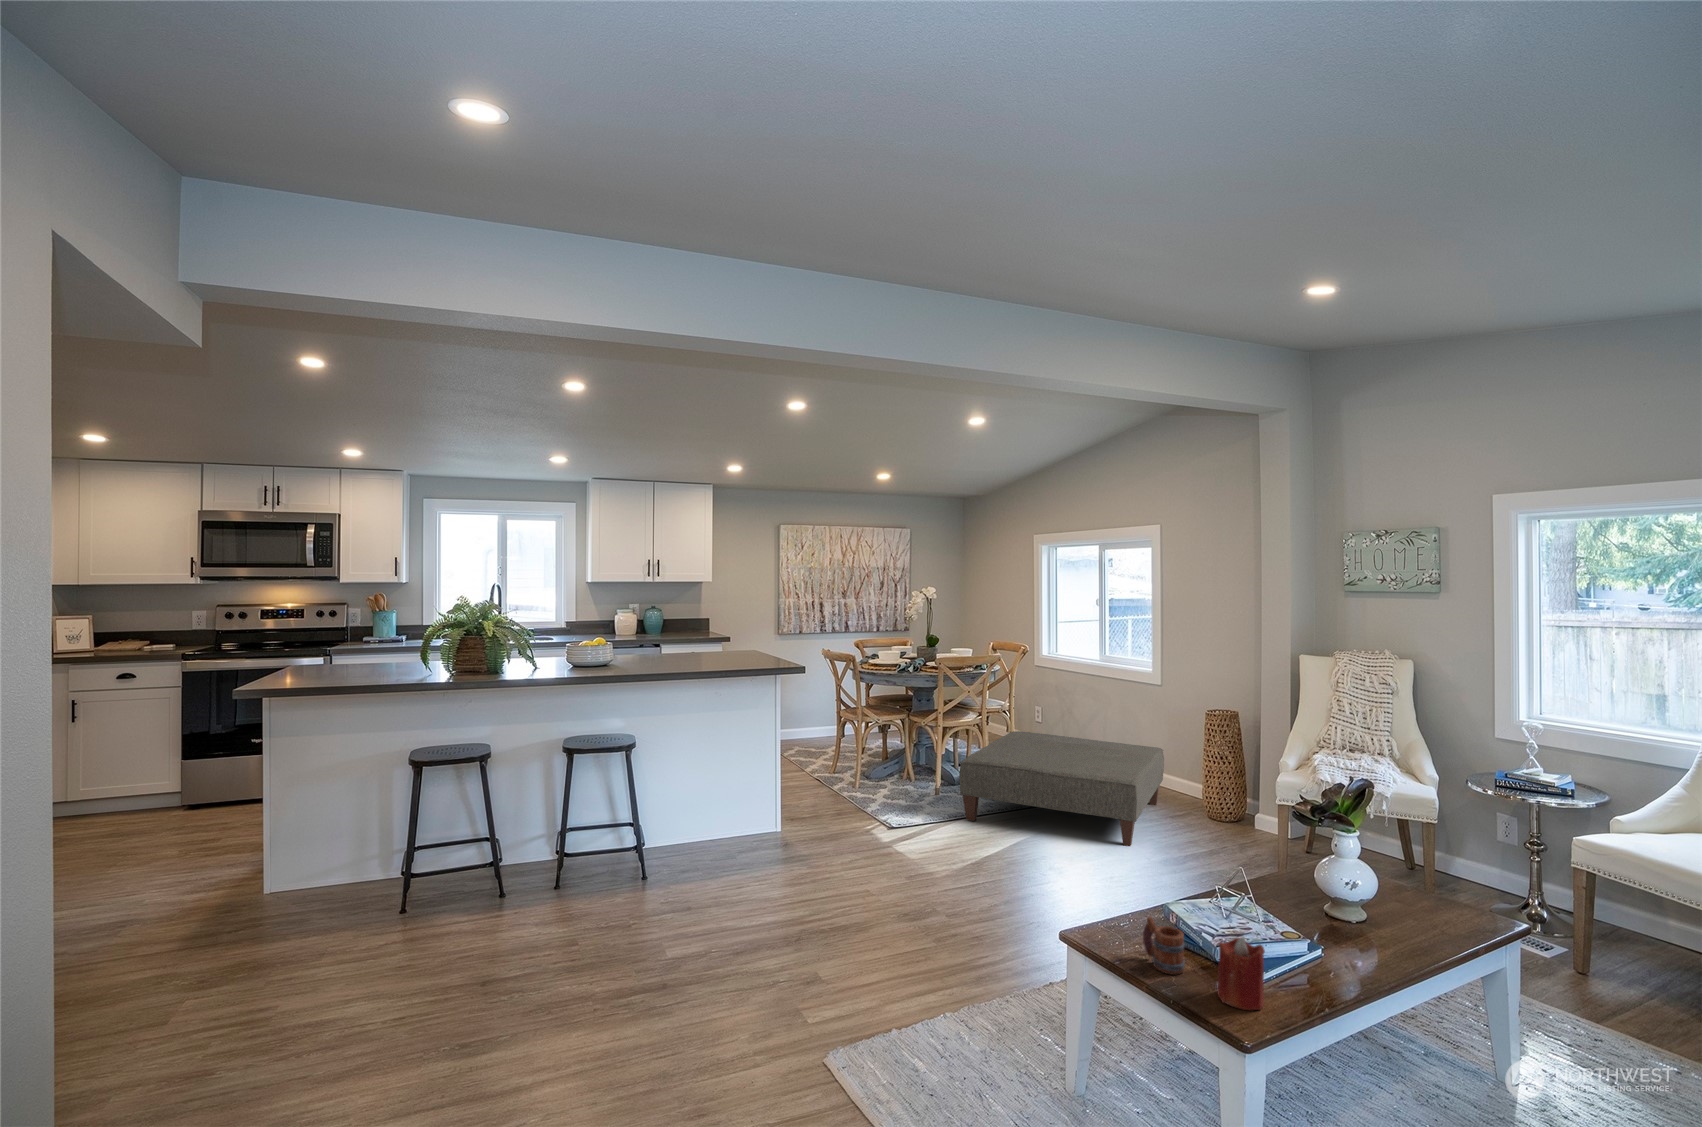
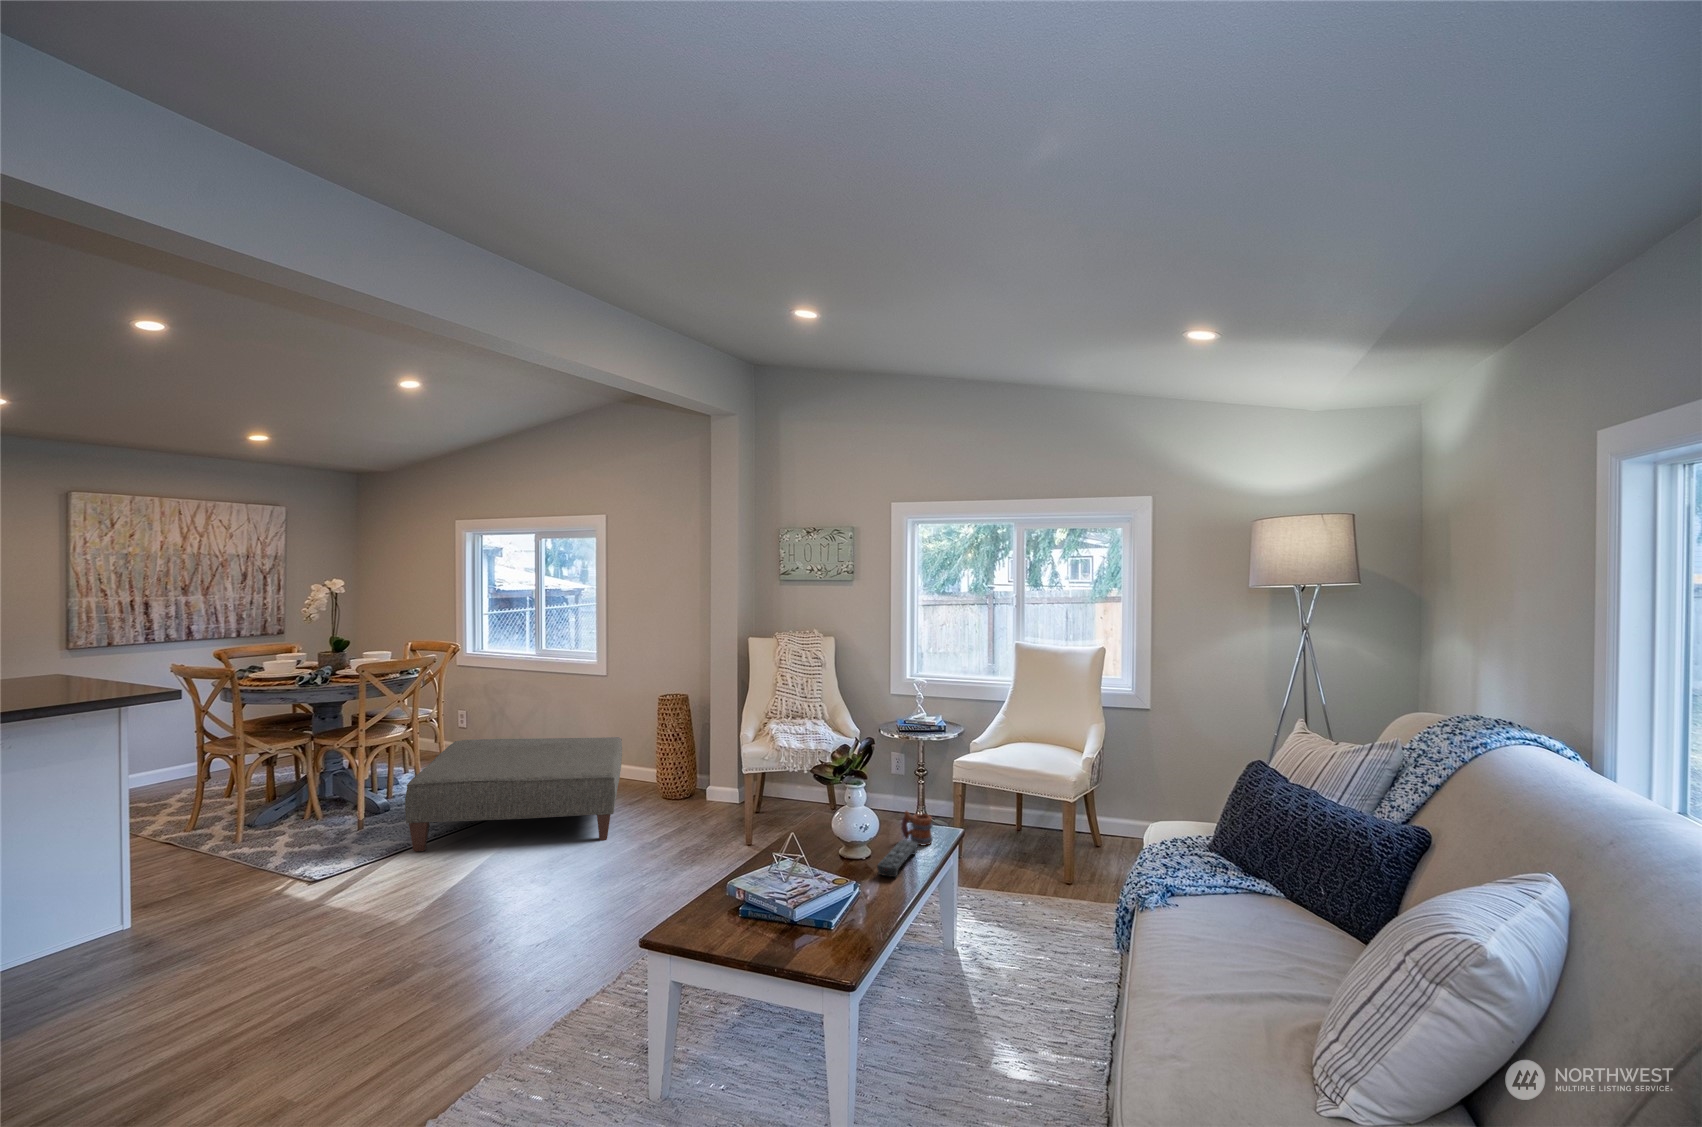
remote control: none [1360,916,1440,956] -> present [877,840,918,877]
mug: present [1143,917,1185,974] -> present [901,811,933,846]
candle: present [1217,938,1265,1010] -> none [806,891,845,957]

